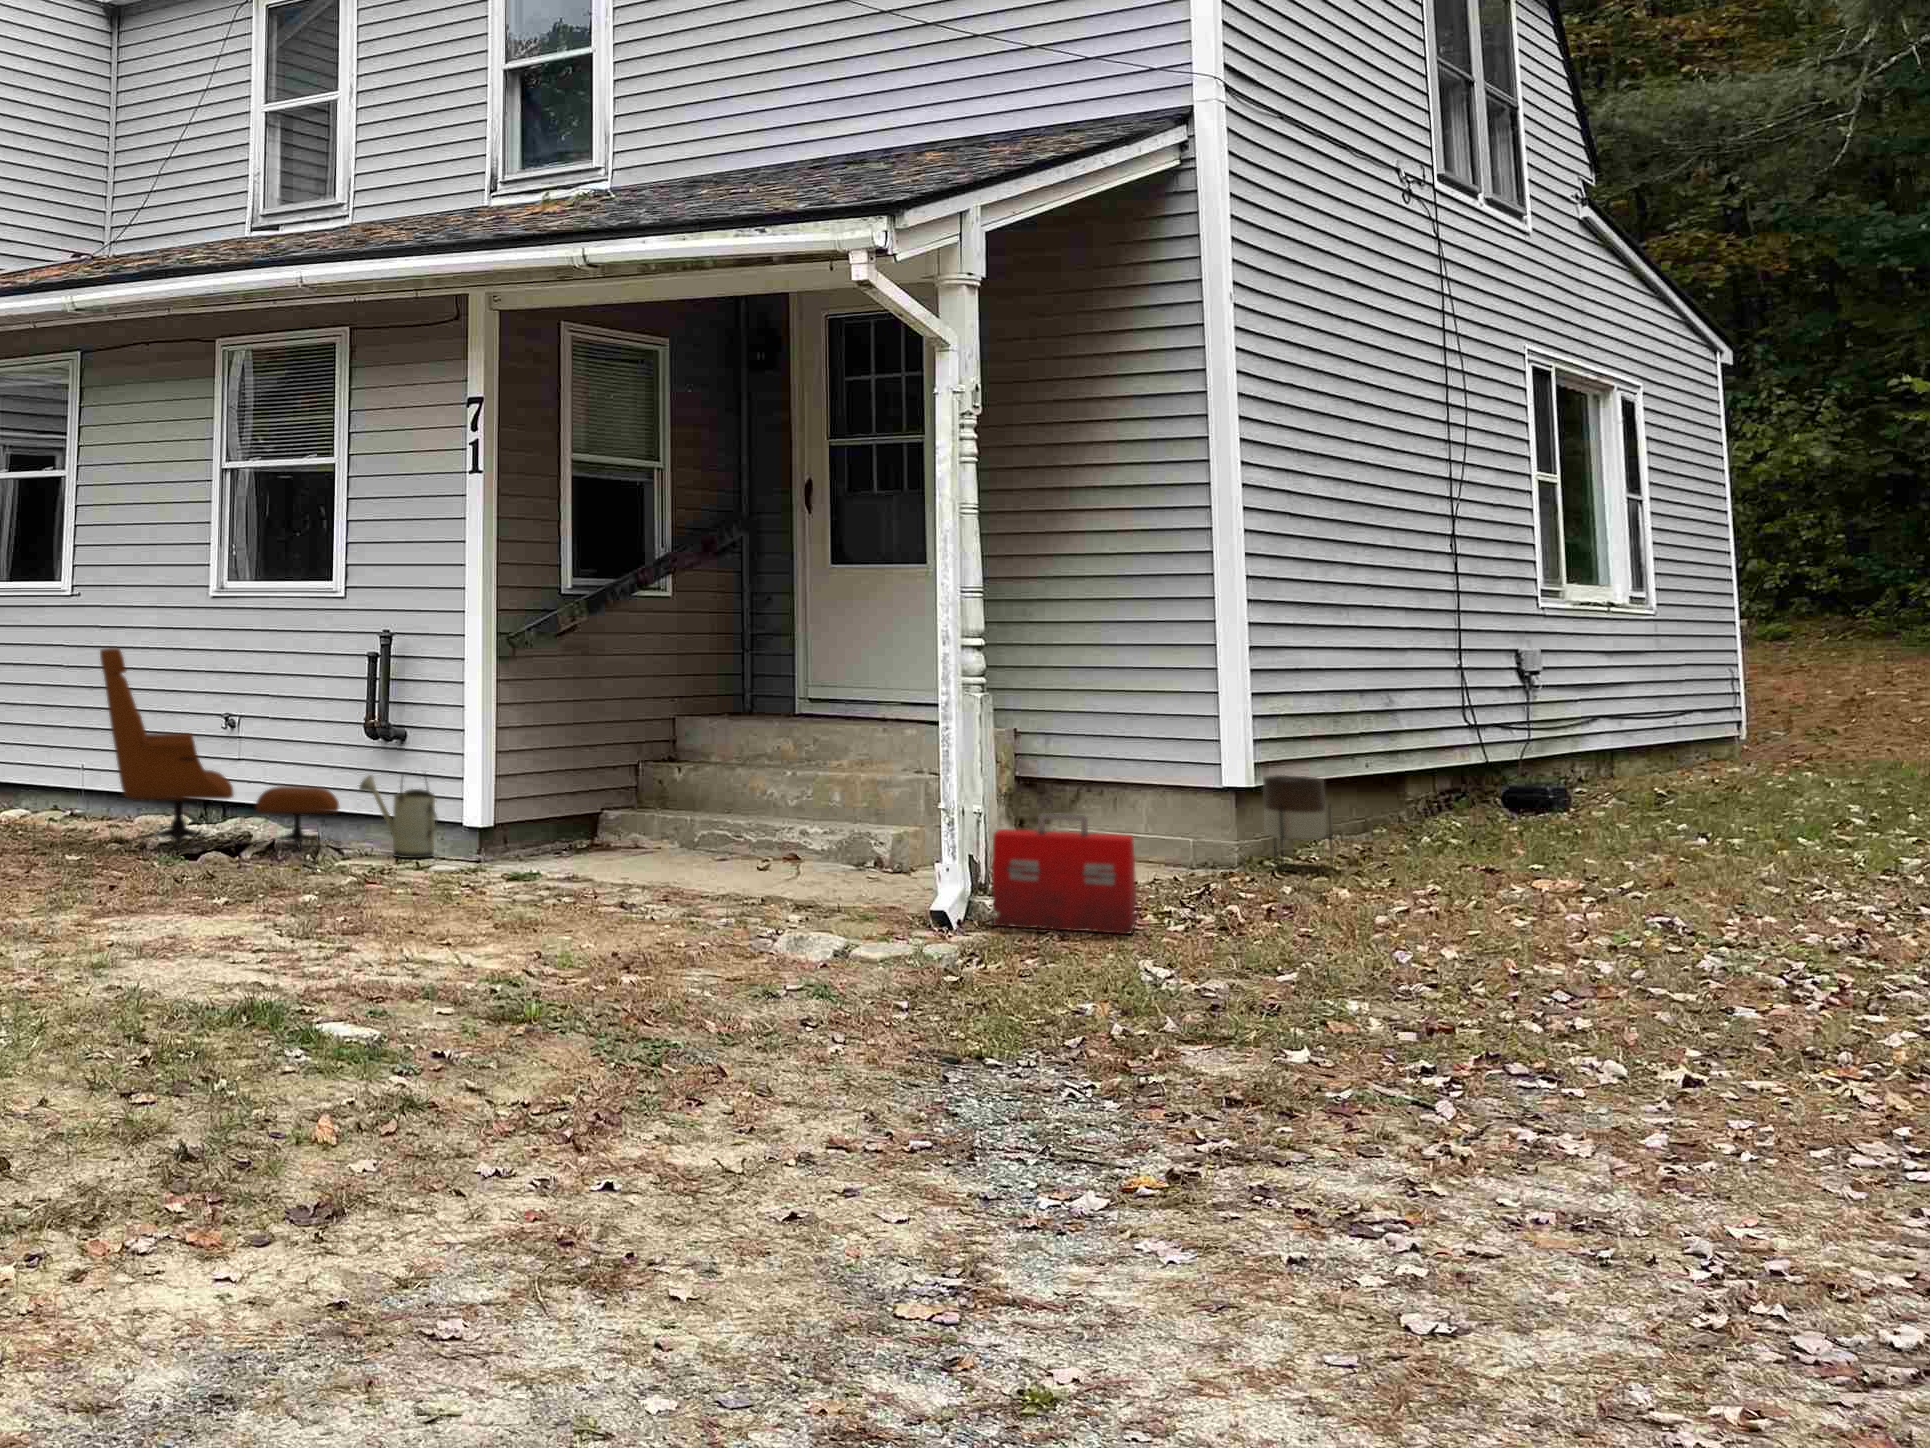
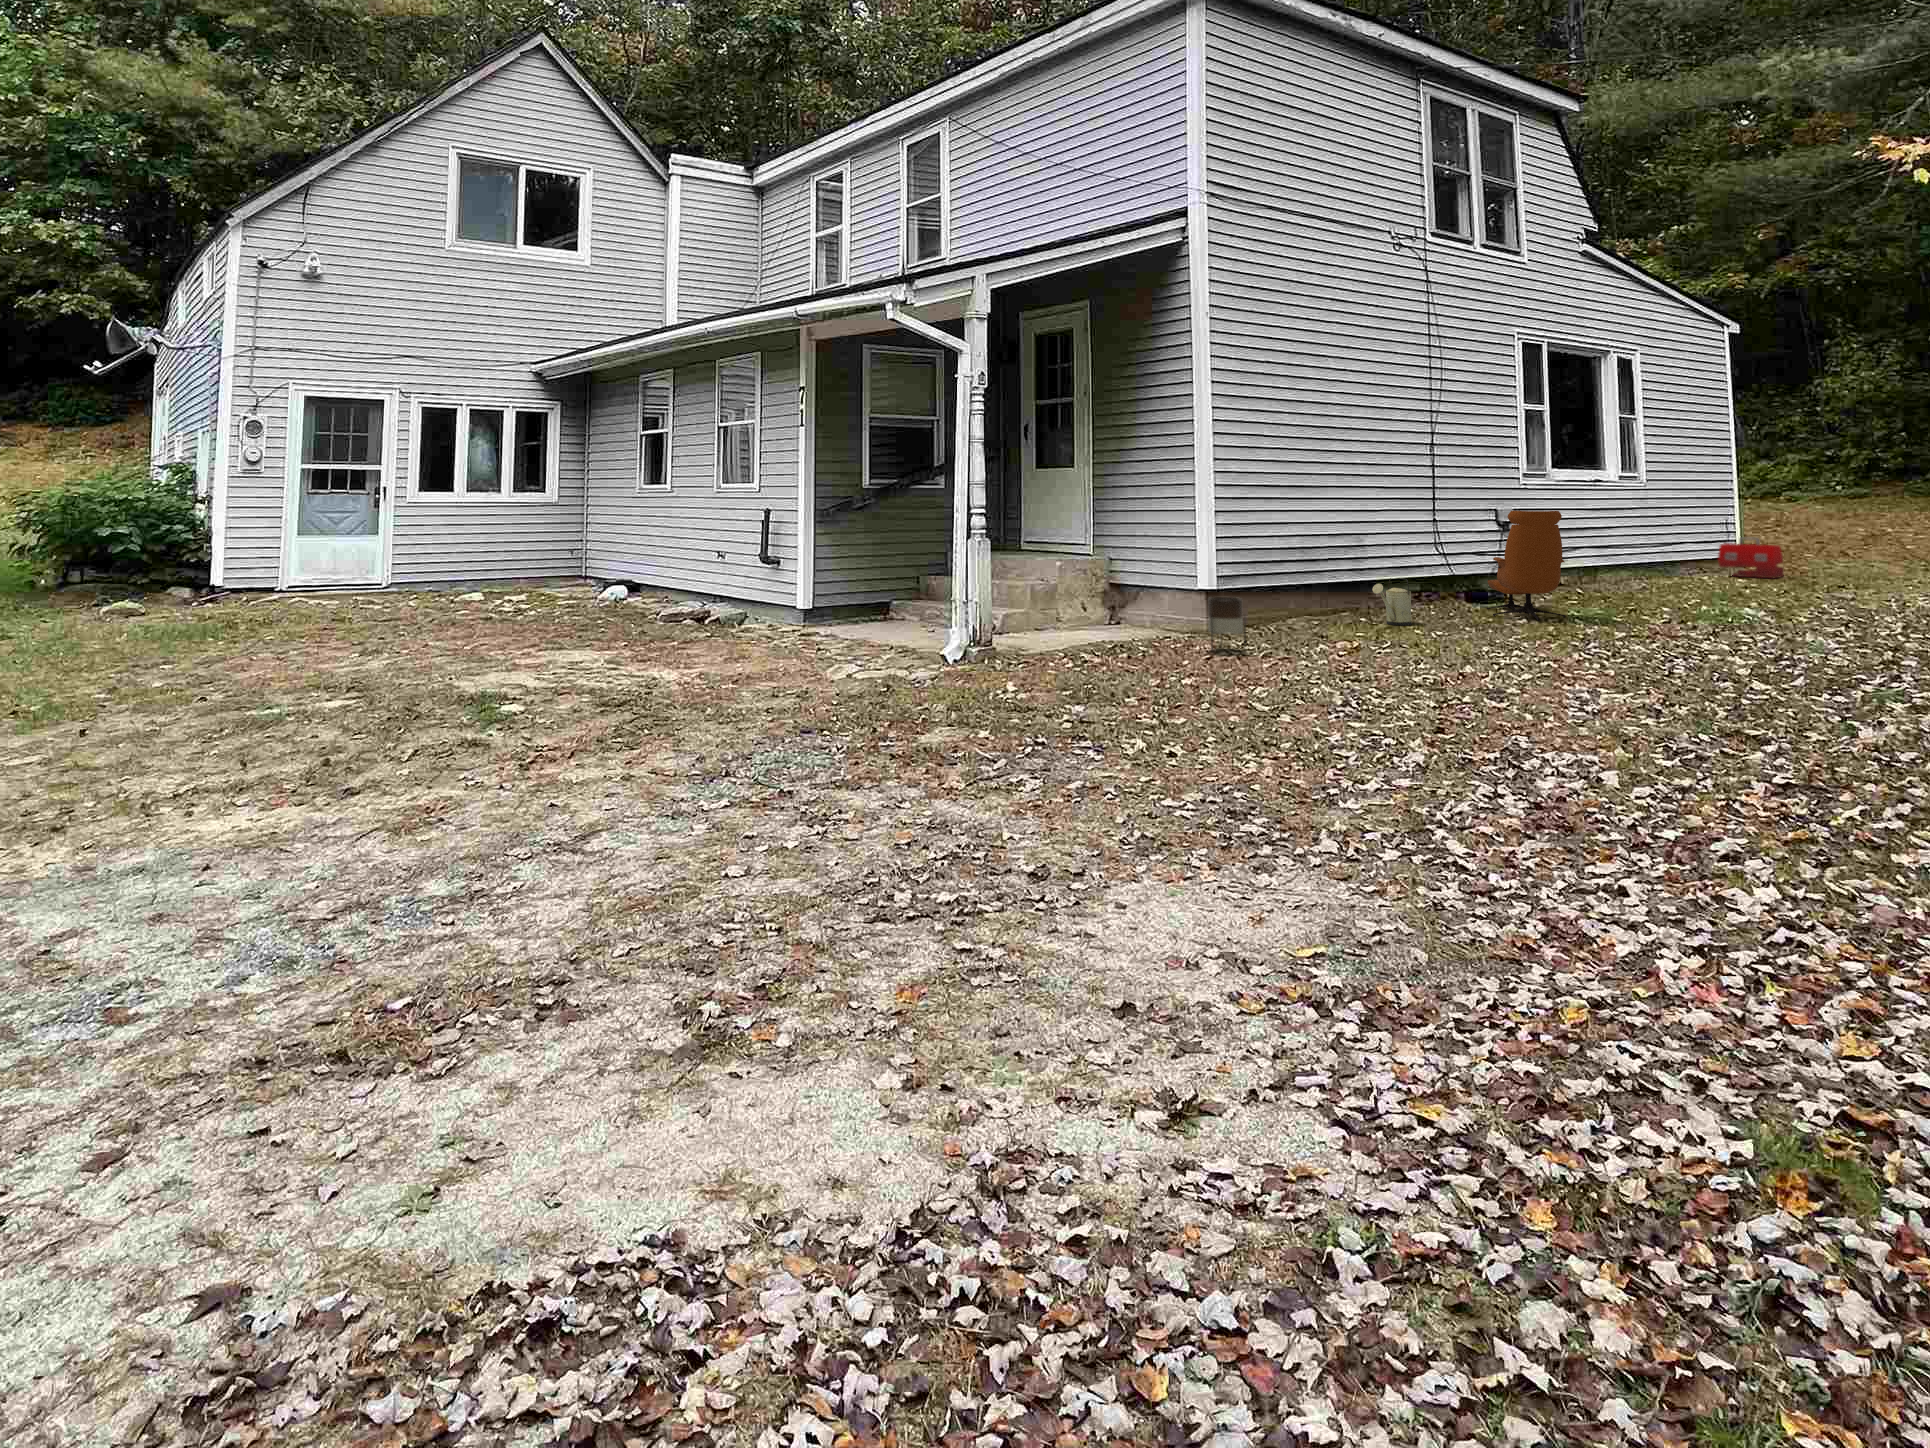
lounge chair: present [100,648,339,852] -> present [1487,511,1566,621]
watering can: present [359,772,437,858] -> present [1372,578,1411,625]
toolbox: present [992,813,1137,934] -> present [1718,537,1784,578]

